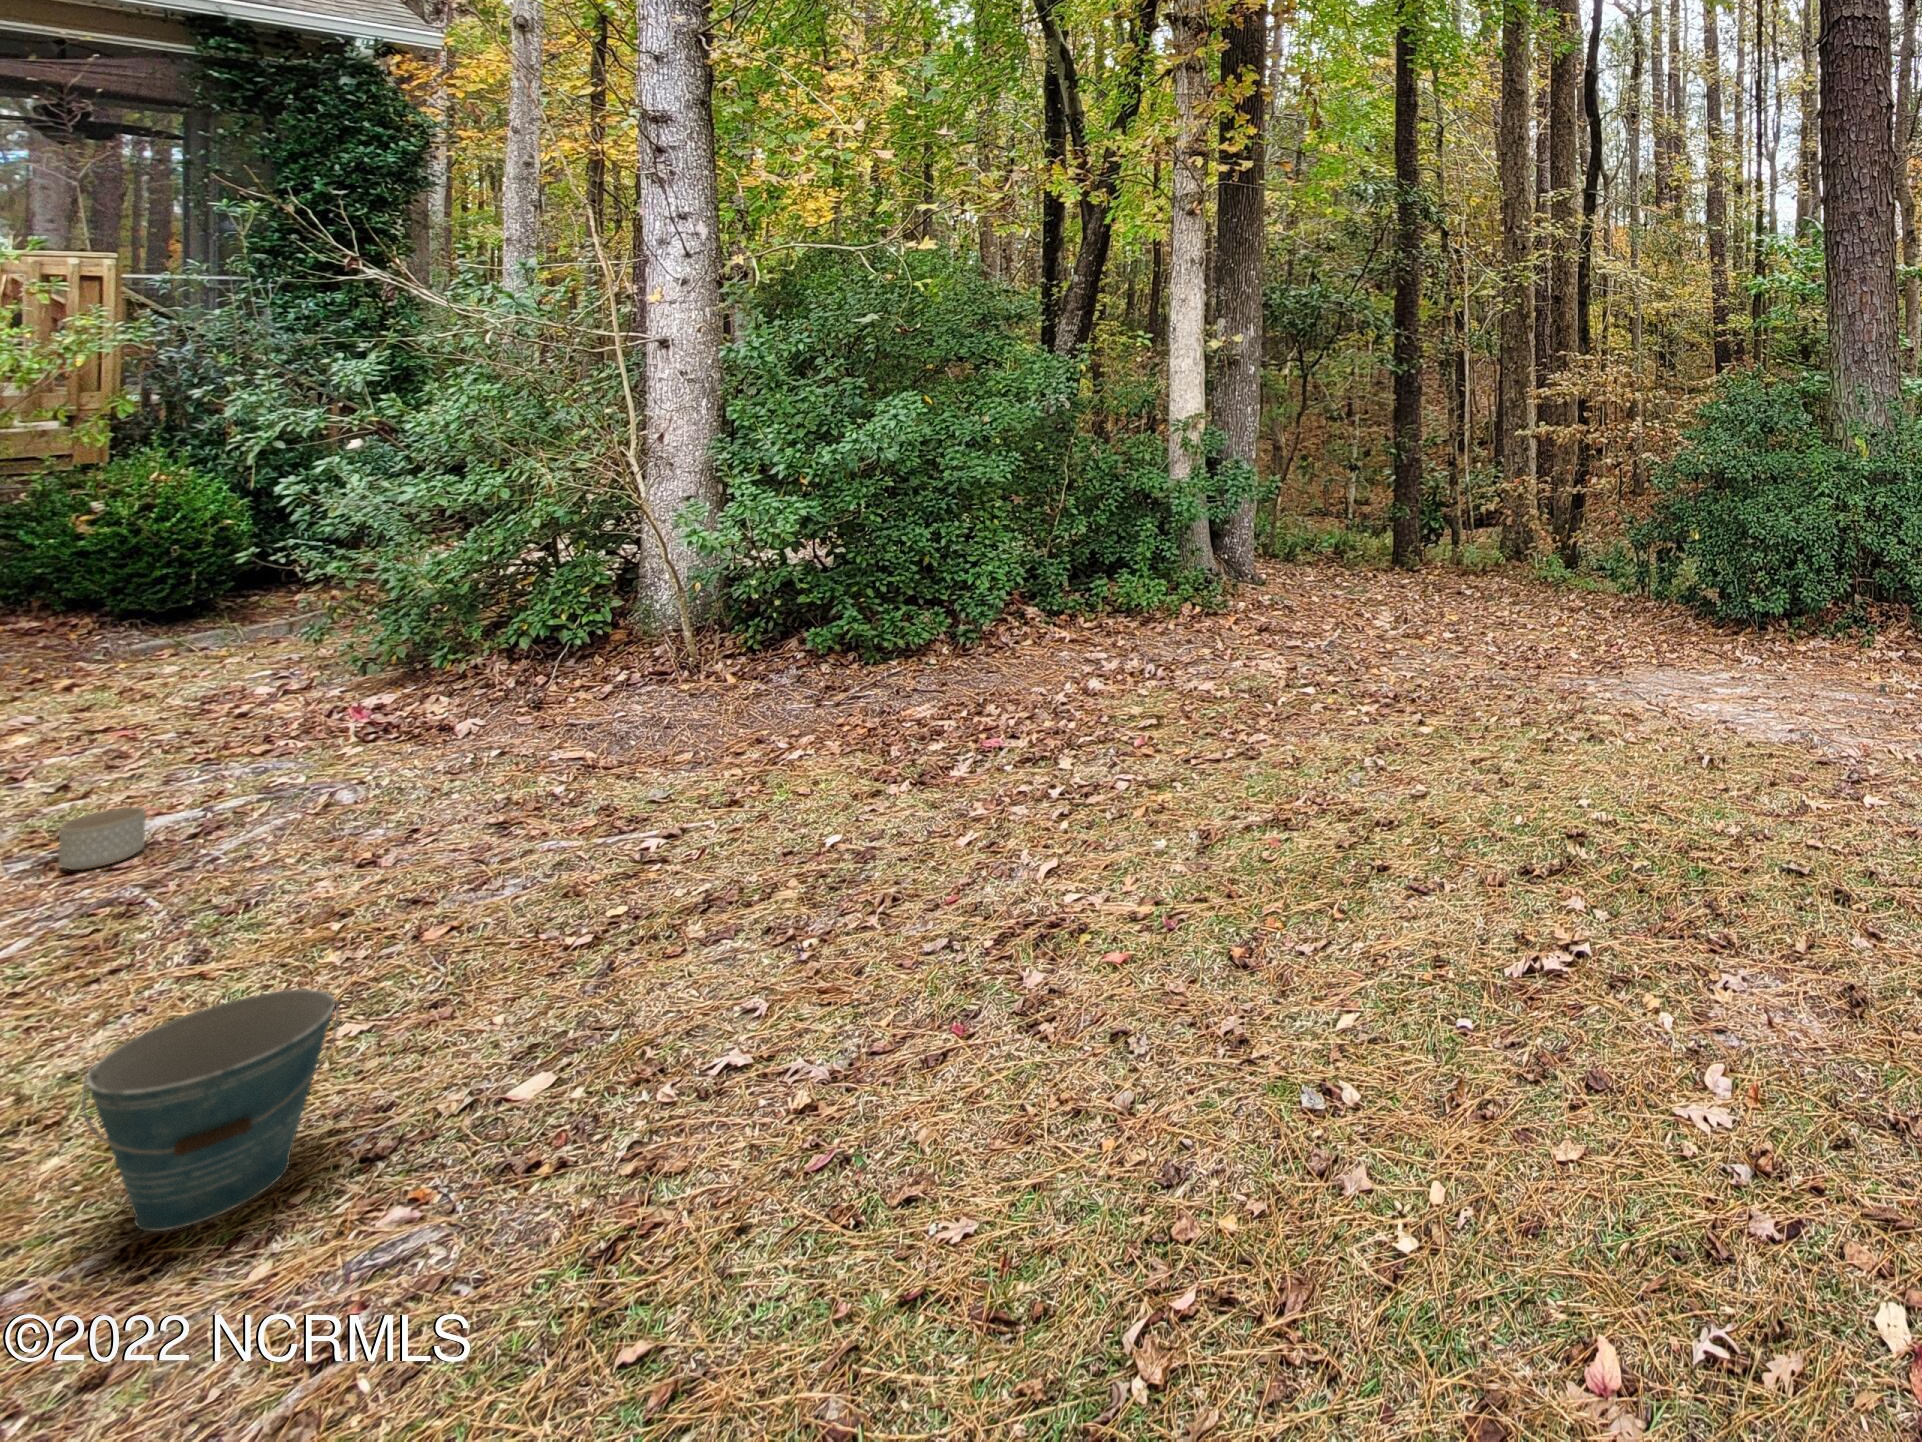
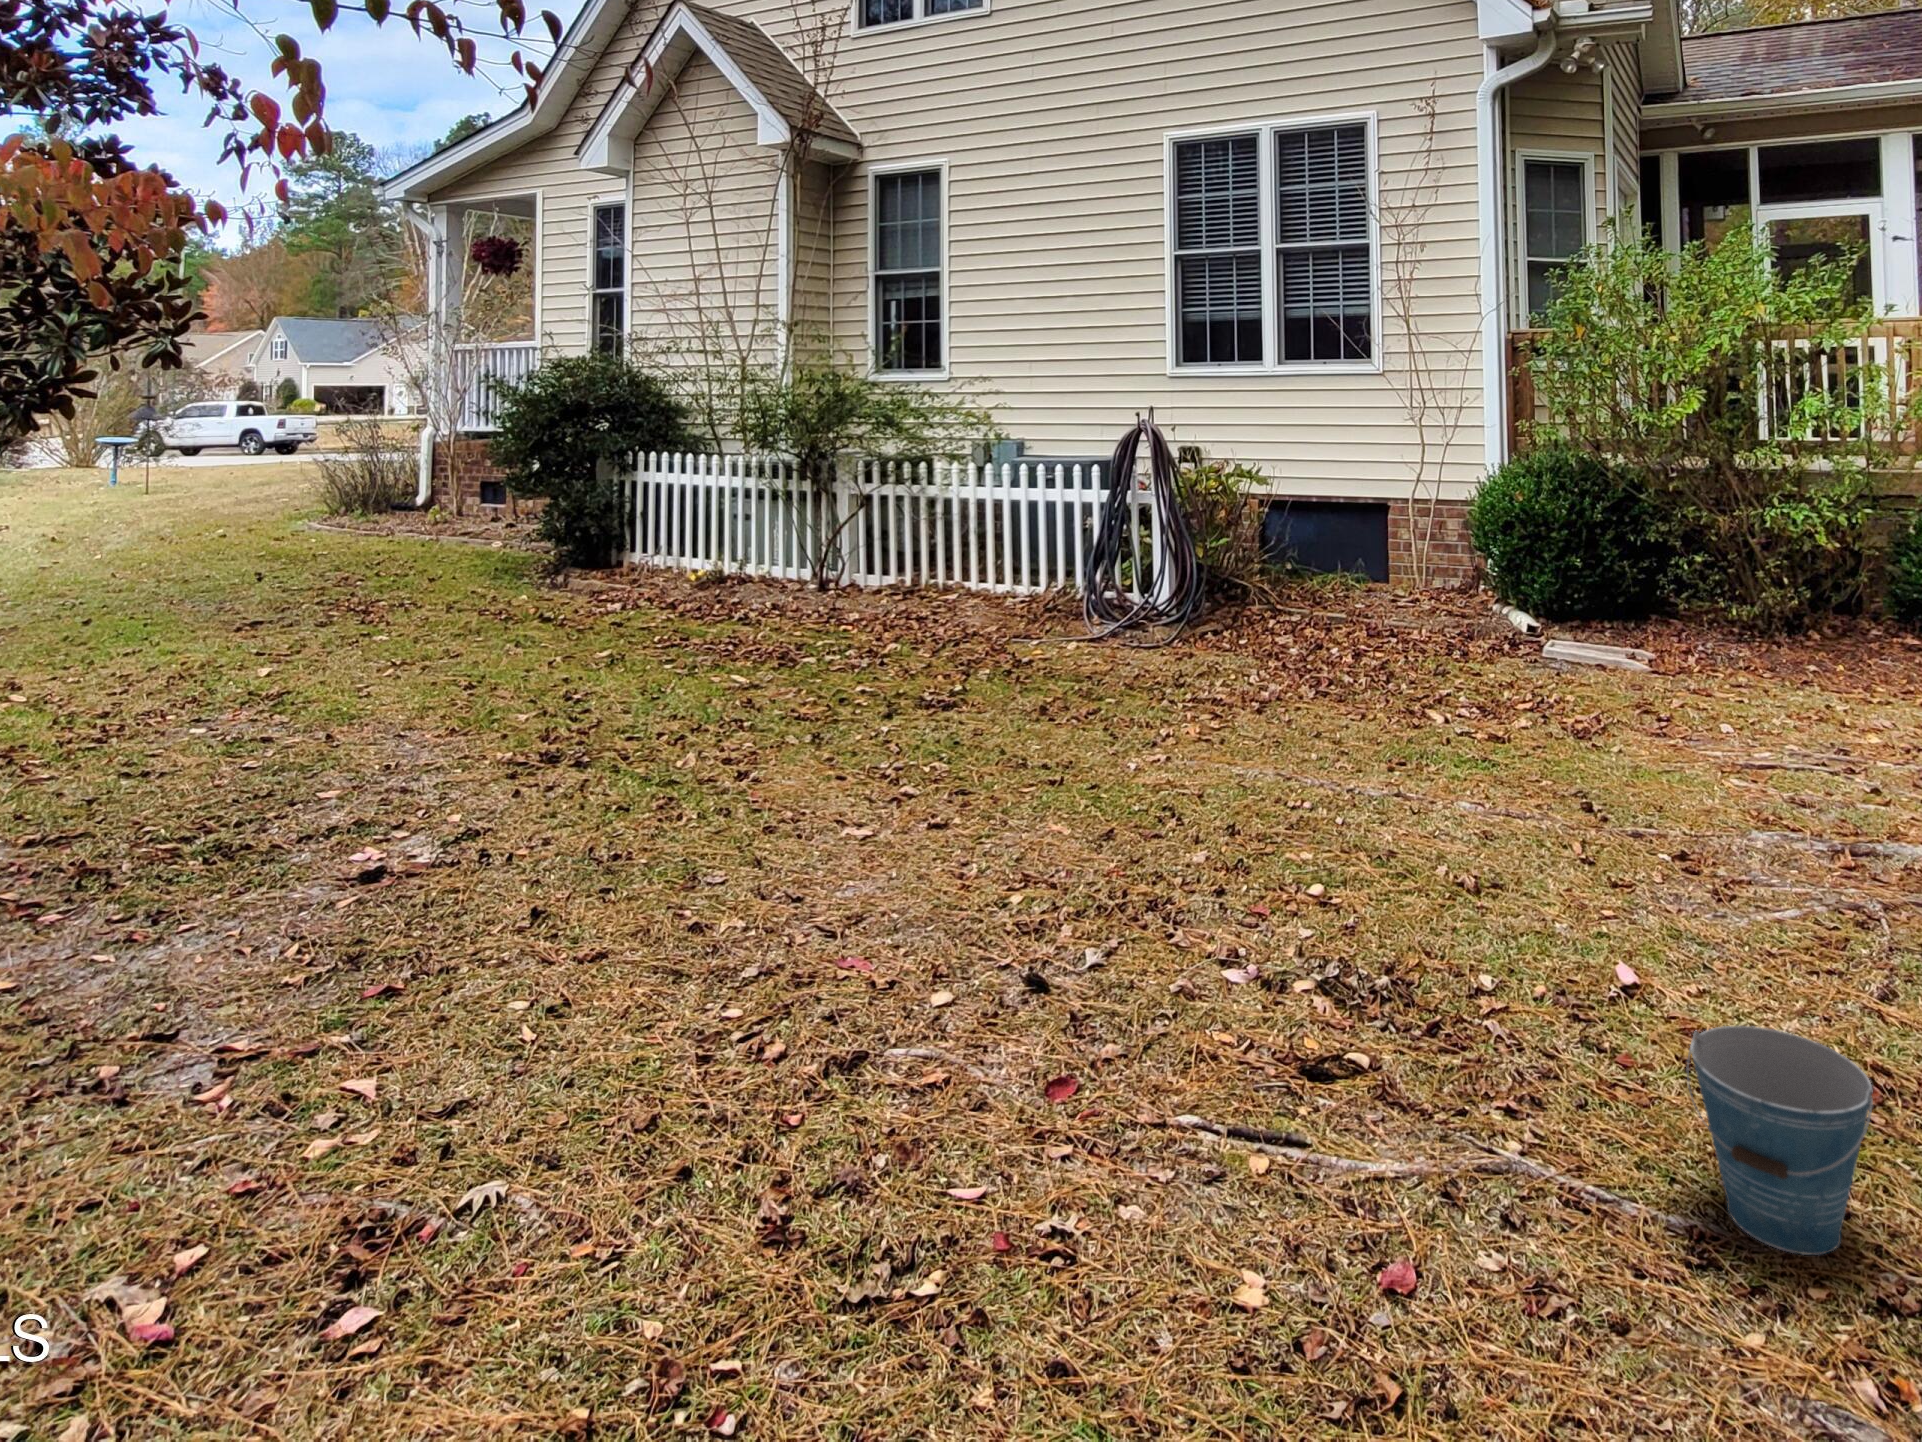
planter: present [59,807,146,870] -> none [1845,815,1903,869]

